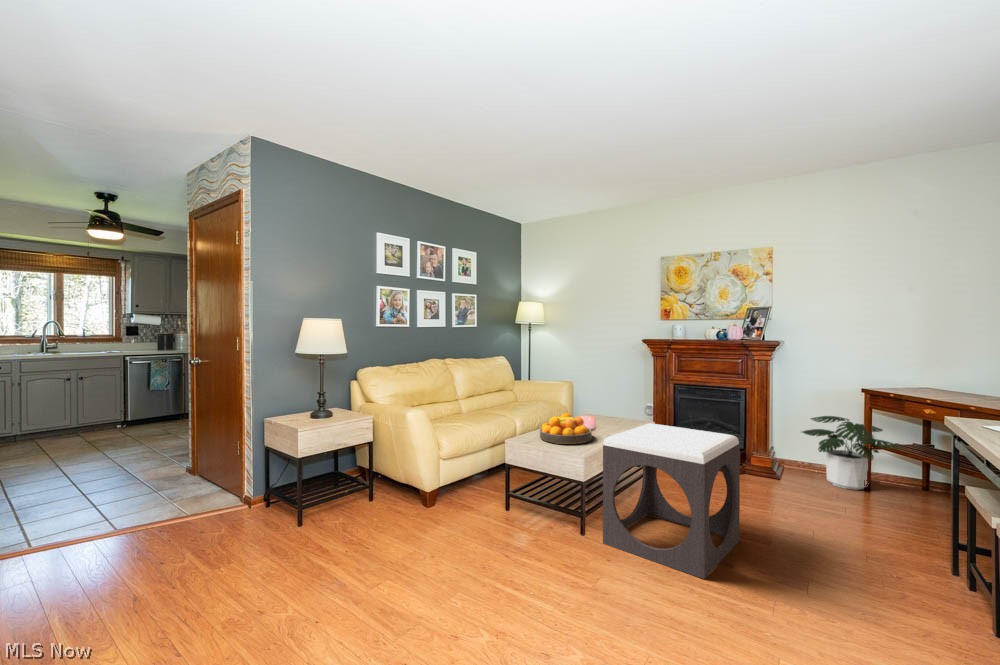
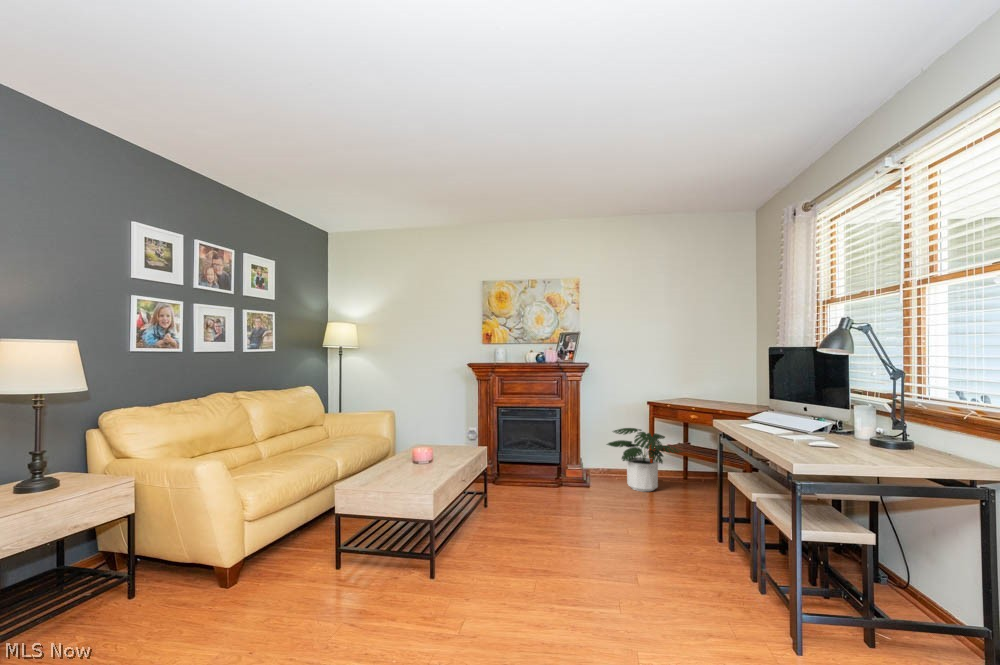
fruit bowl: present [540,413,592,444] -> none [375,448,435,486]
footstool: present [603,423,740,579] -> none [460,452,586,613]

